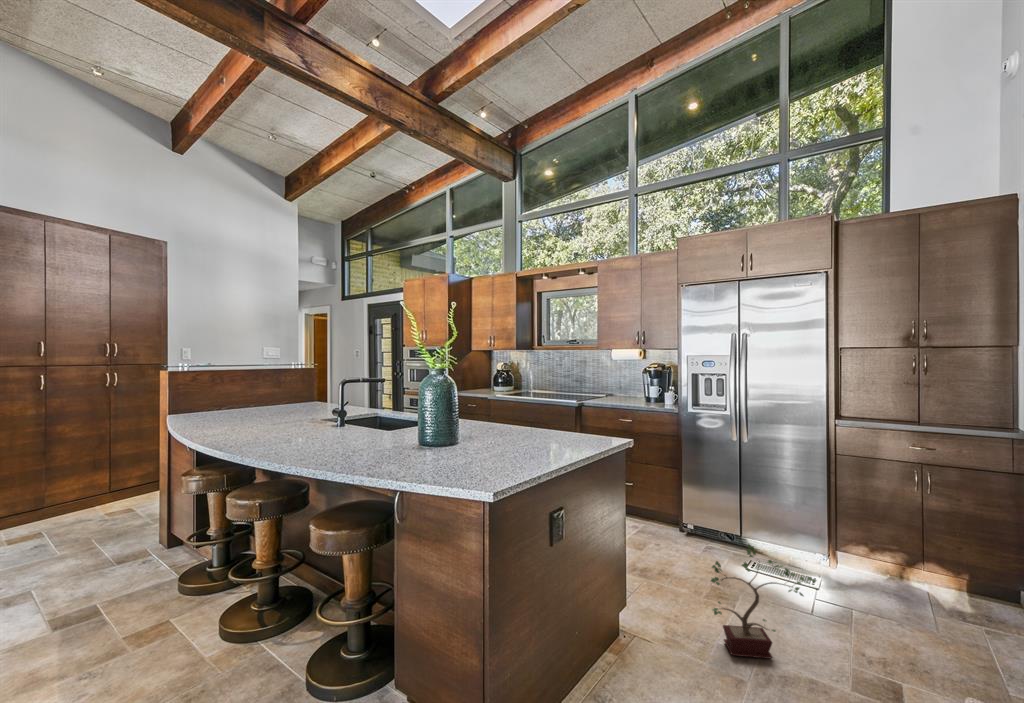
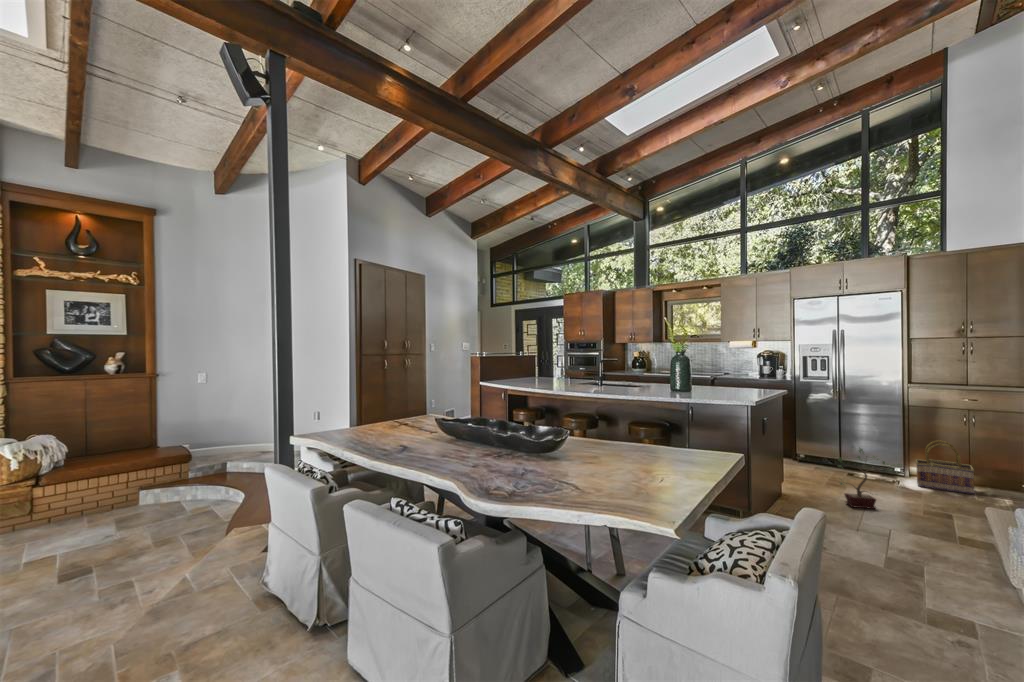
basket: none [842,510,928,604] -> present [915,440,975,494]

